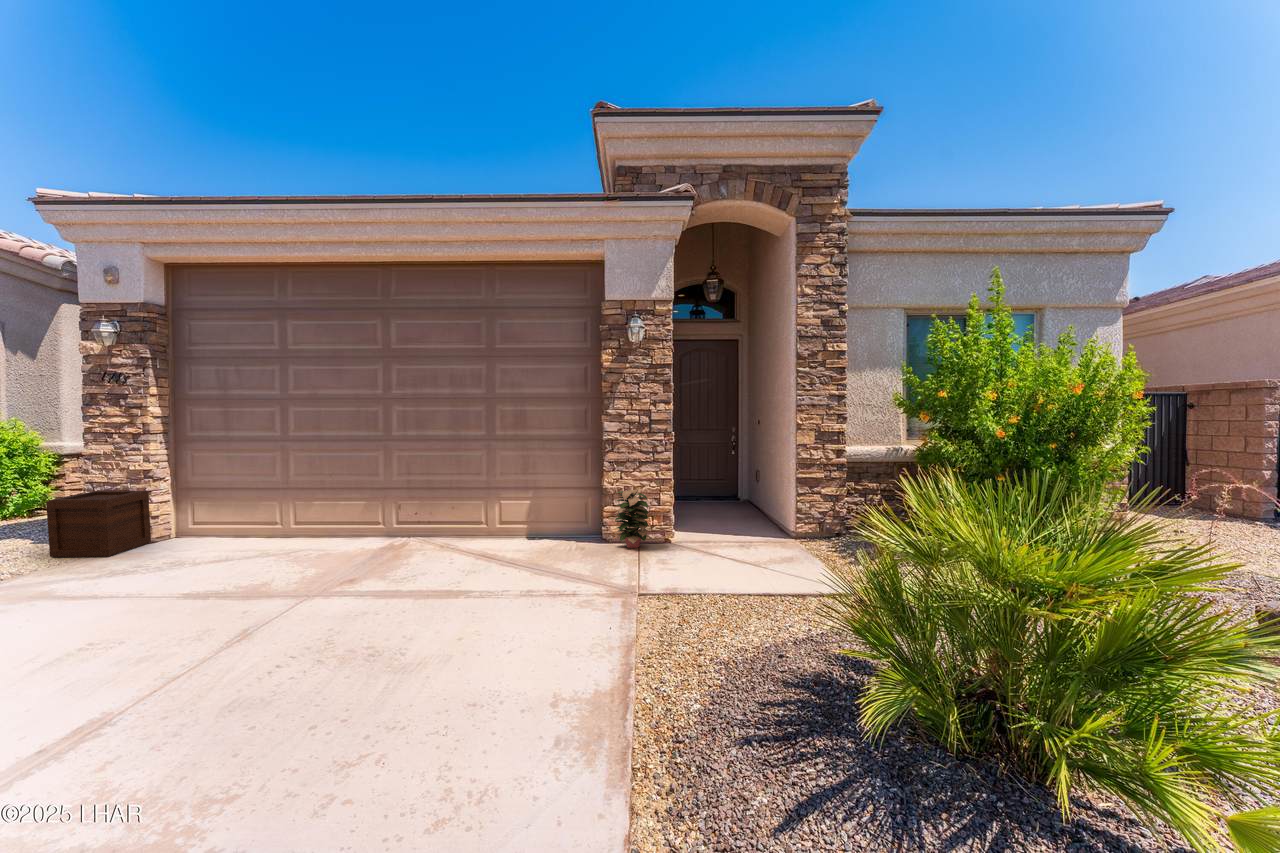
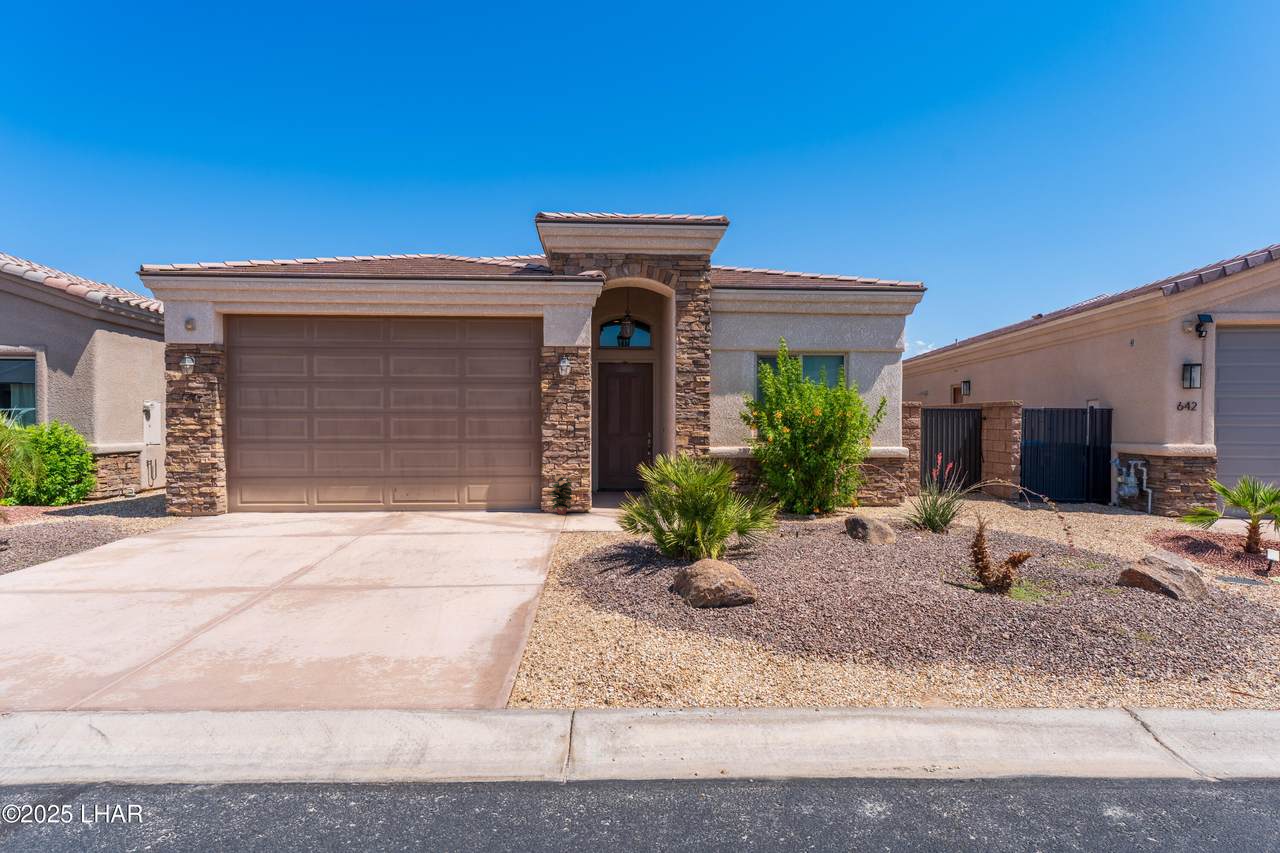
wooden crate: present [46,491,151,558] -> none [147,478,216,524]

